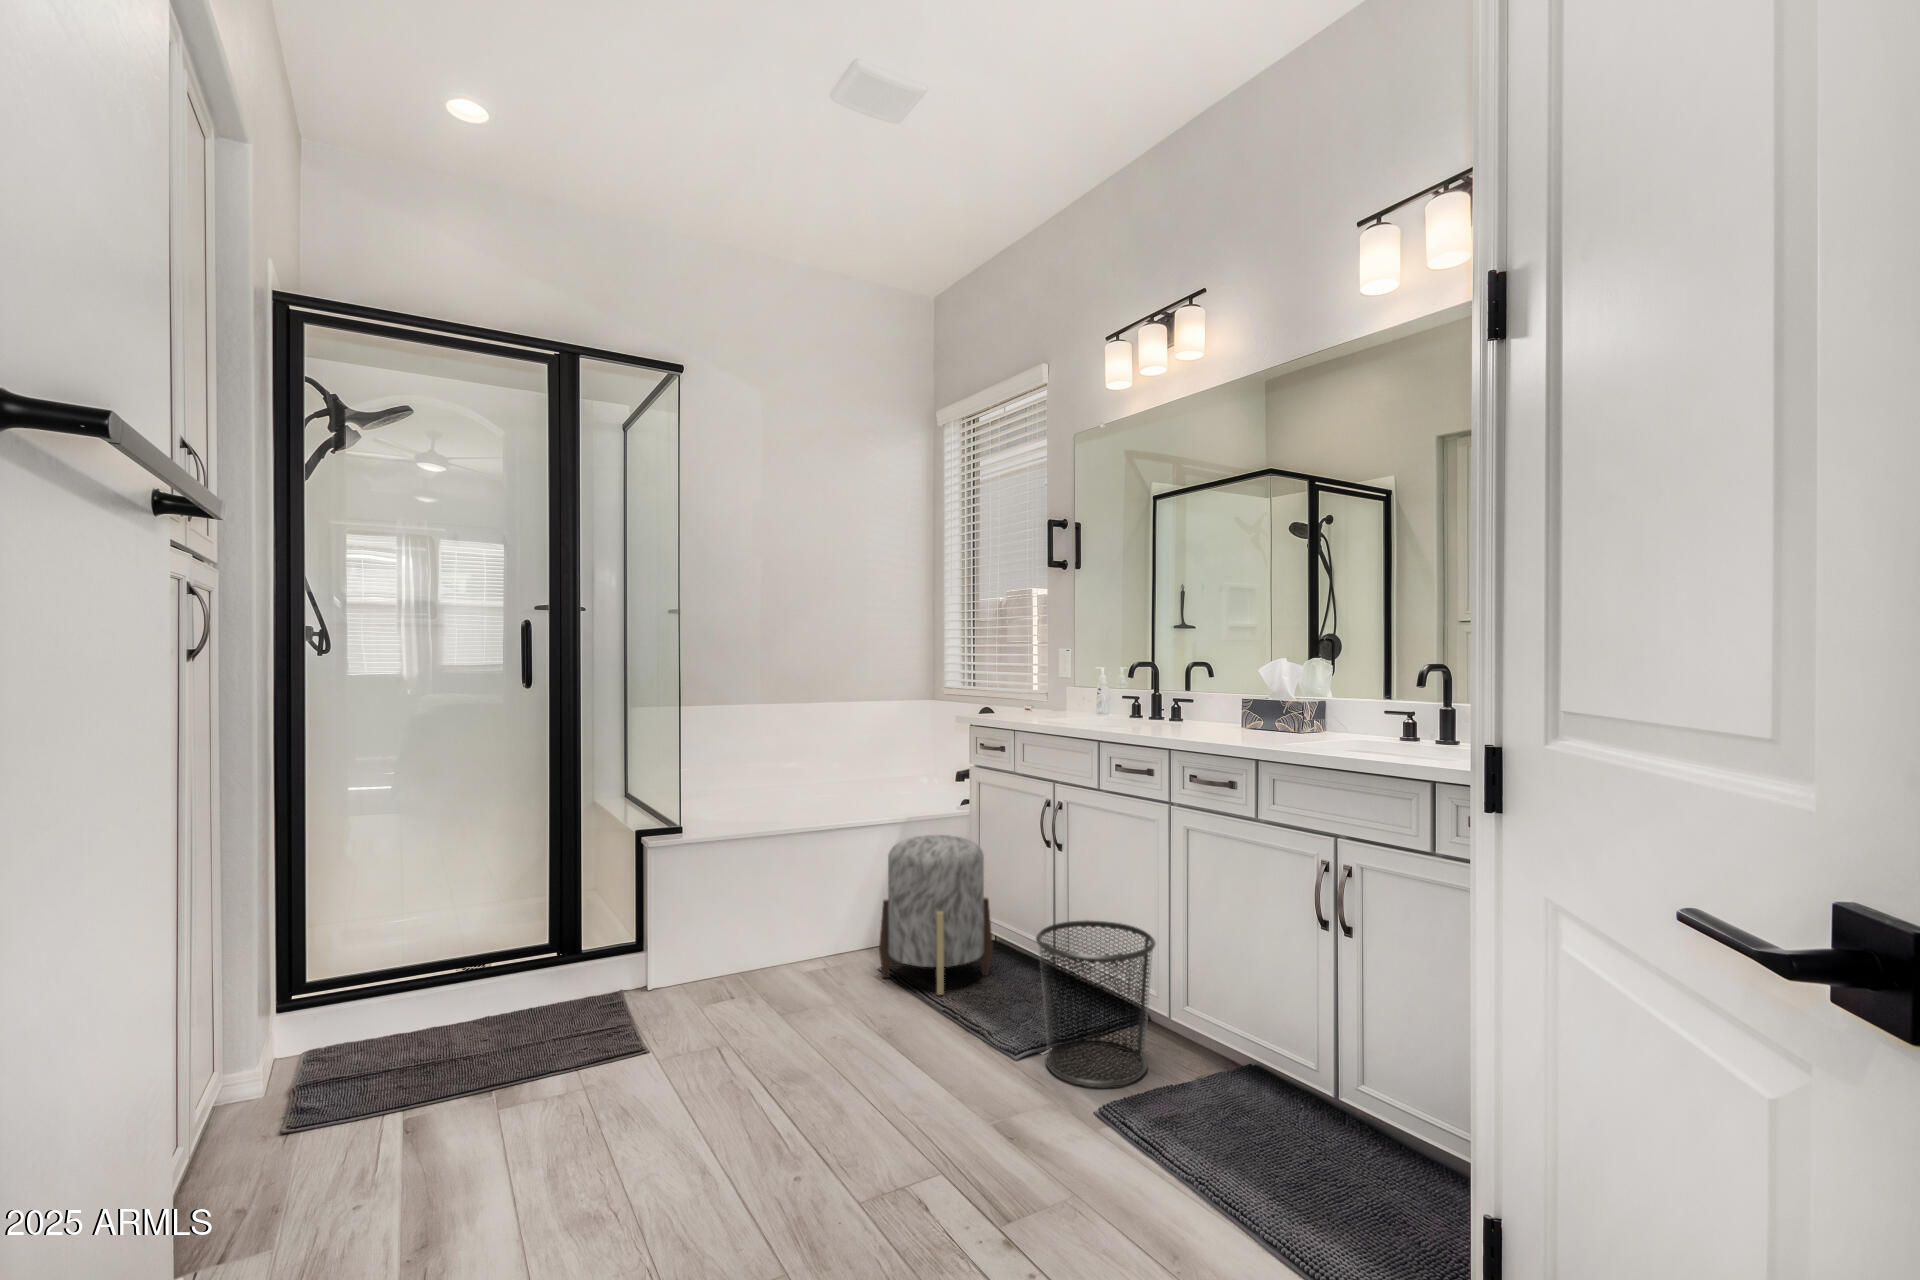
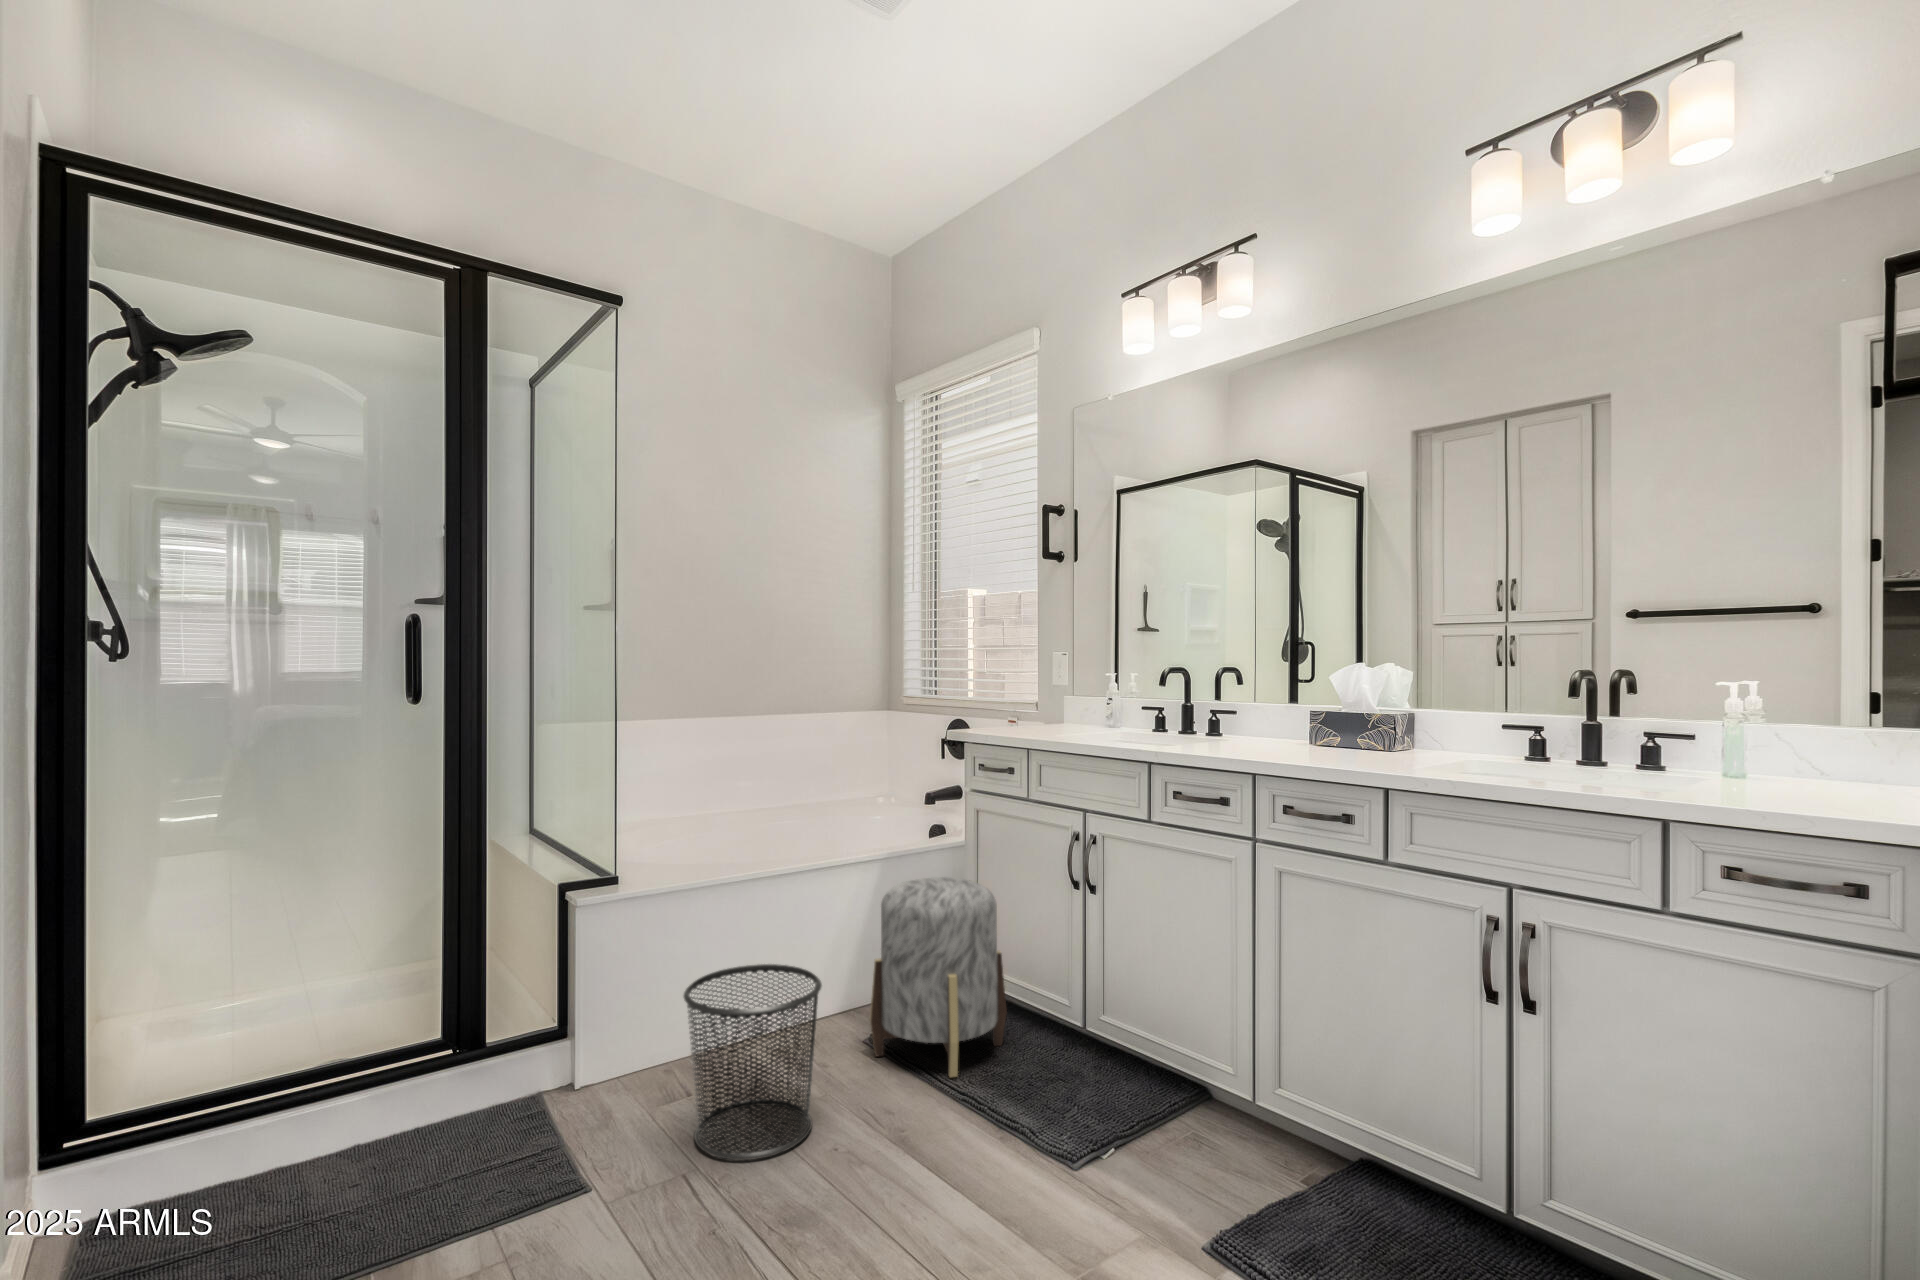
waste bin: present [1036,920,1156,1087] -> present [684,964,822,1160]

